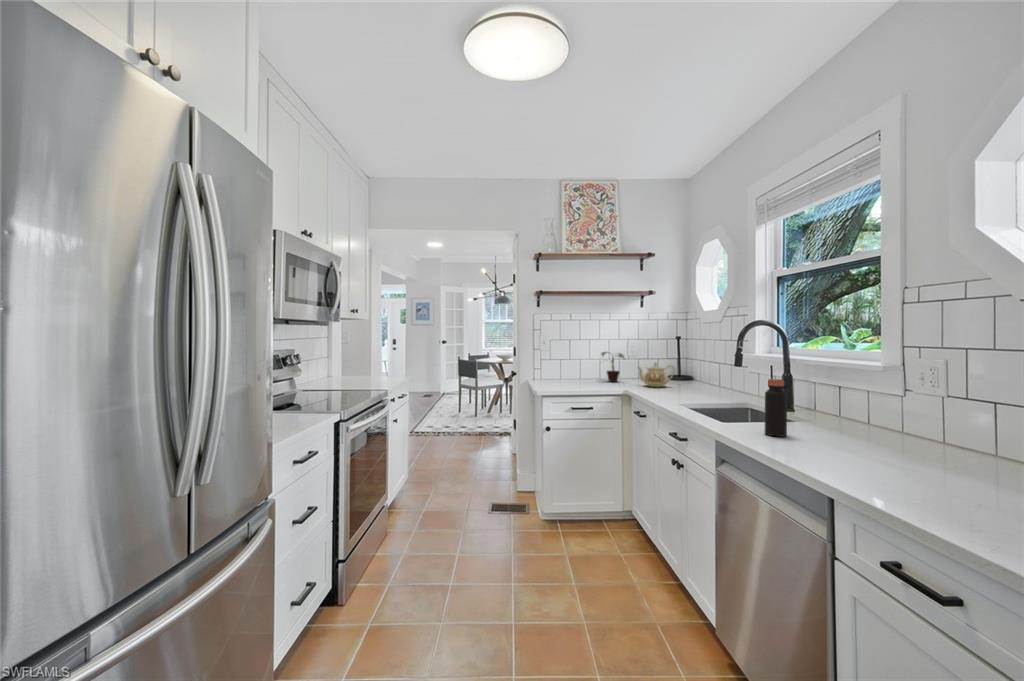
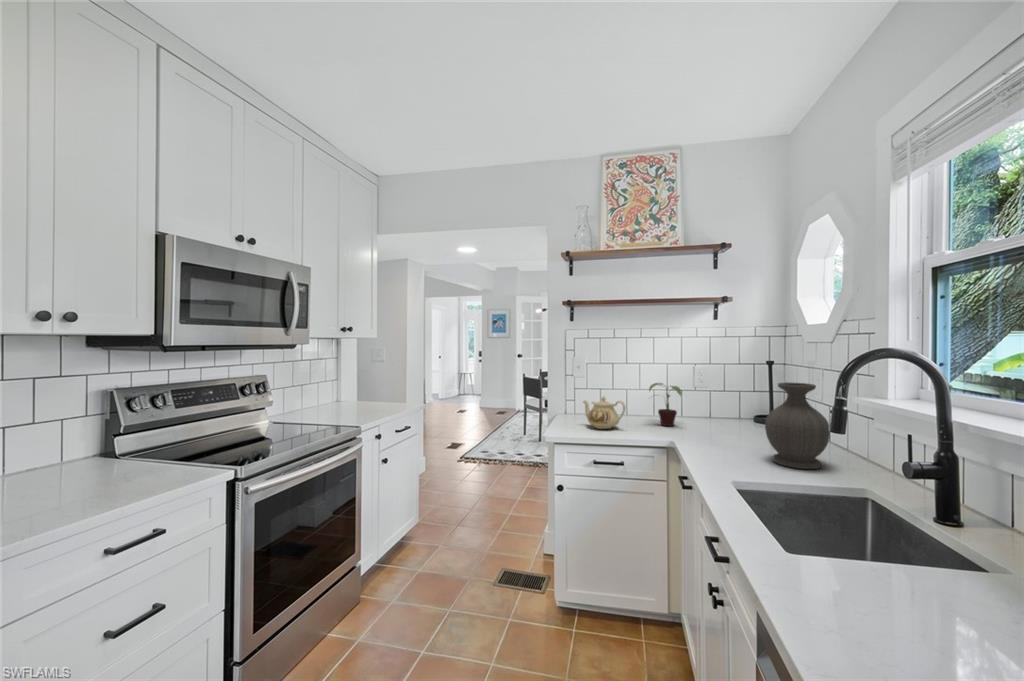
vase: none [687,345,724,396] -> present [765,382,830,469]
teapot: present [638,363,675,387] -> present [583,396,625,429]
bottle: present [765,379,787,437] -> none [856,499,912,643]

